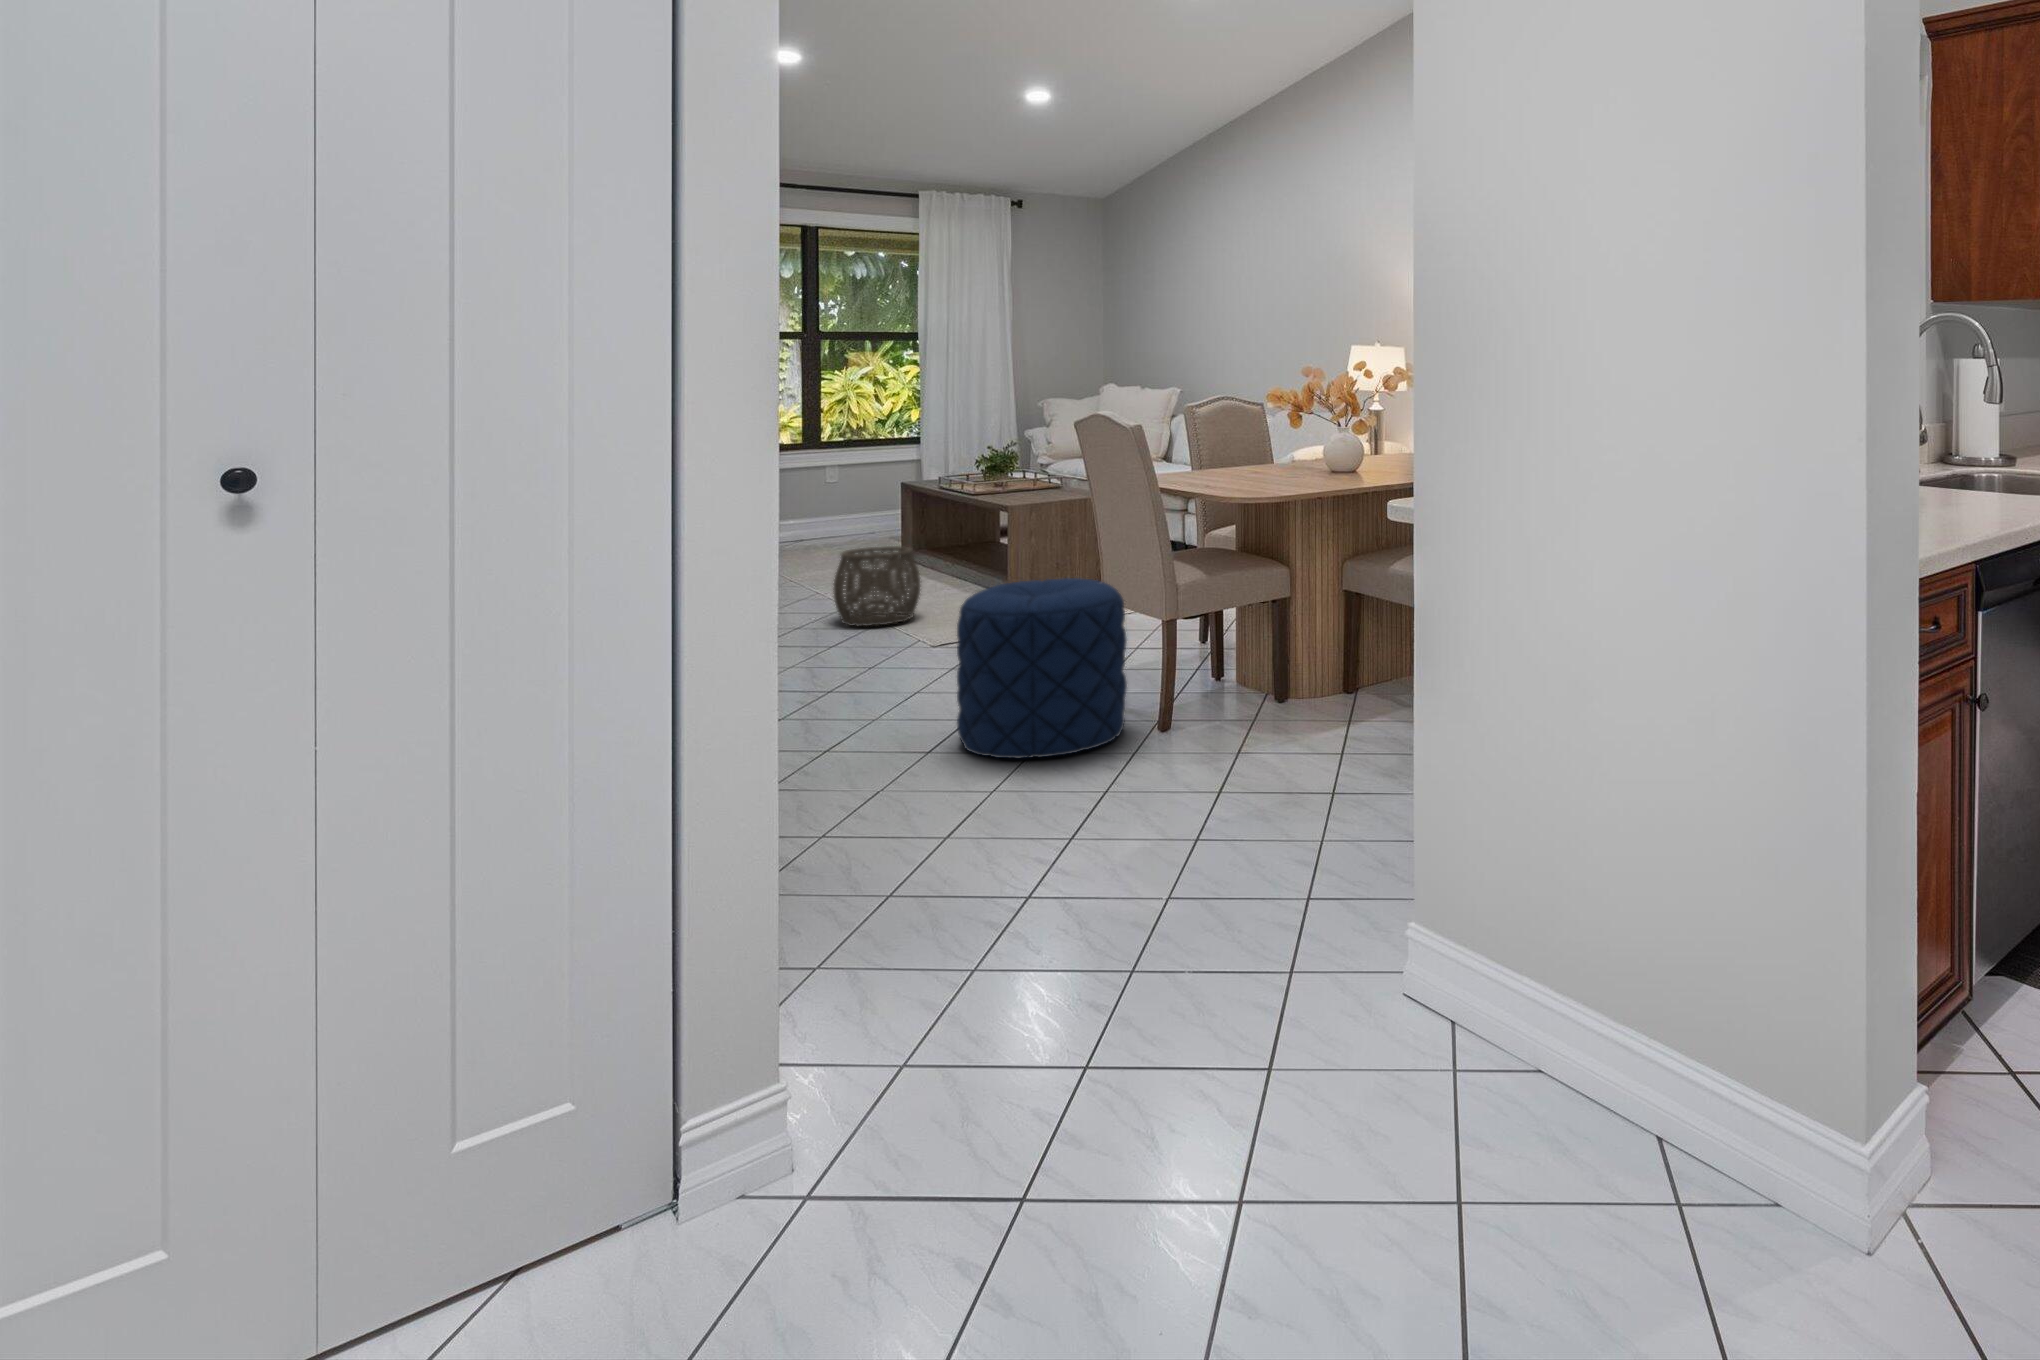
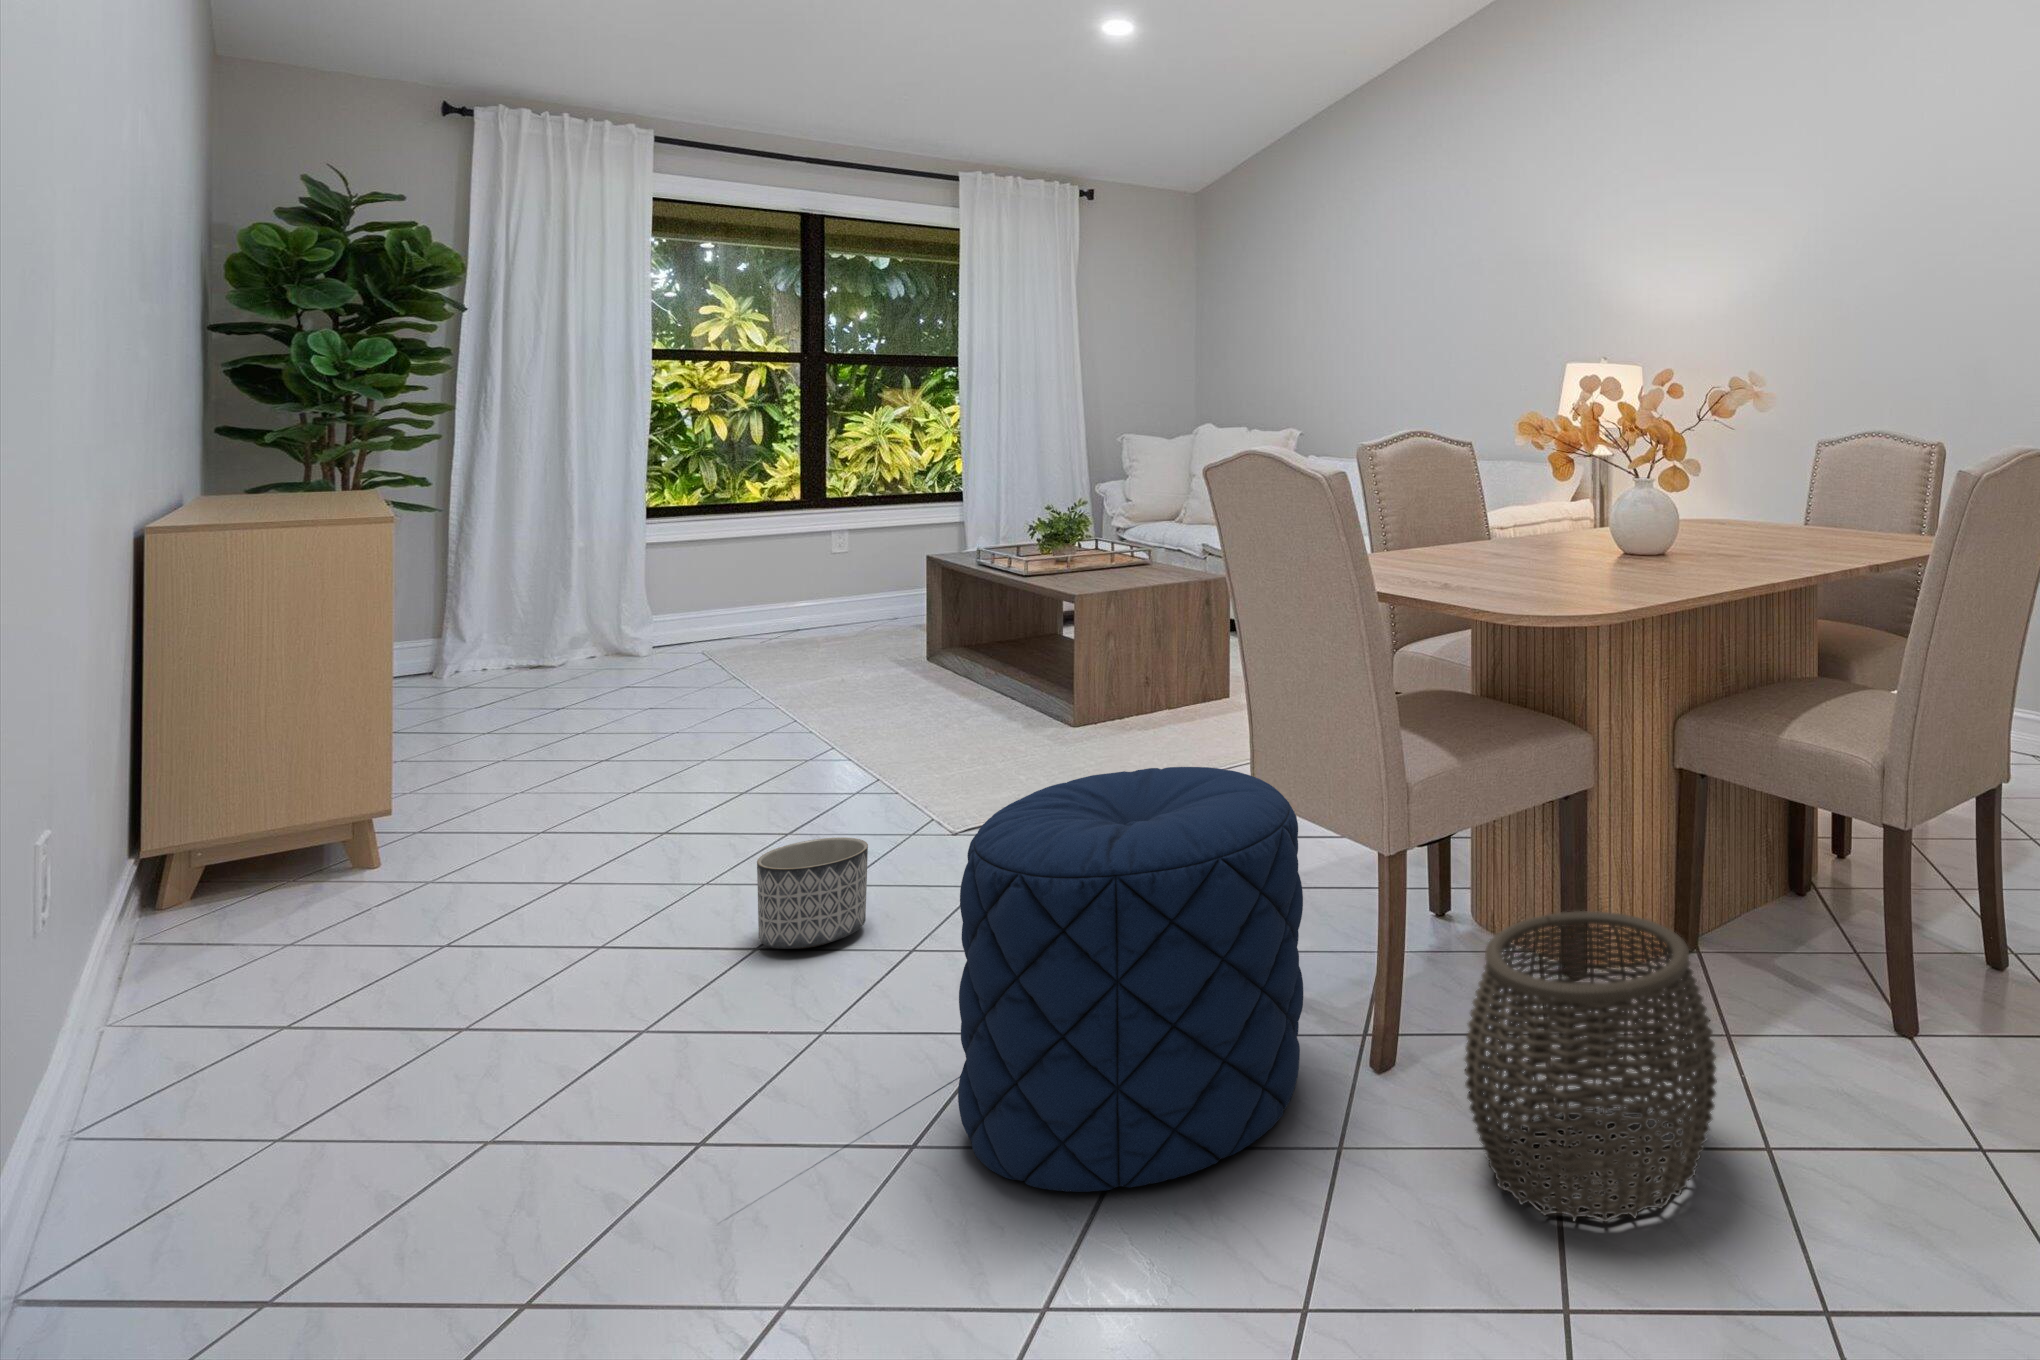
woven basket: present [833,546,921,626] -> present [1465,911,1717,1222]
planter: none [834,631,893,687] -> present [757,838,868,949]

